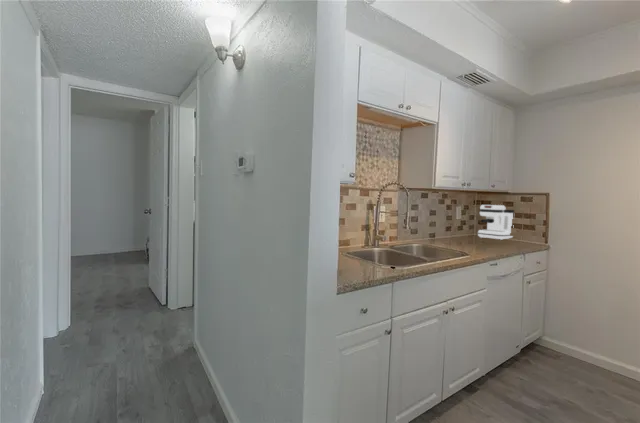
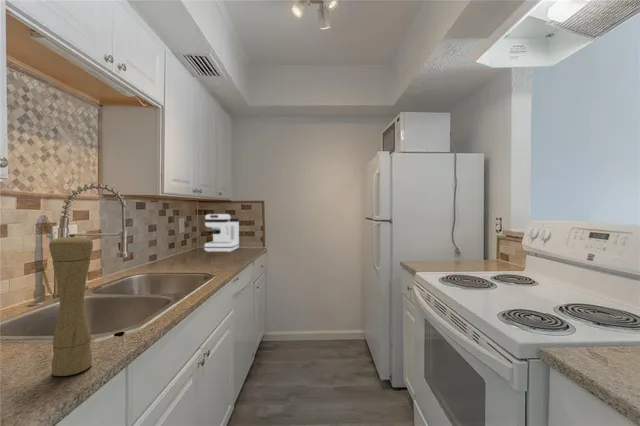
pepper mill: none [367,206,384,269] -> present [49,234,93,376]

